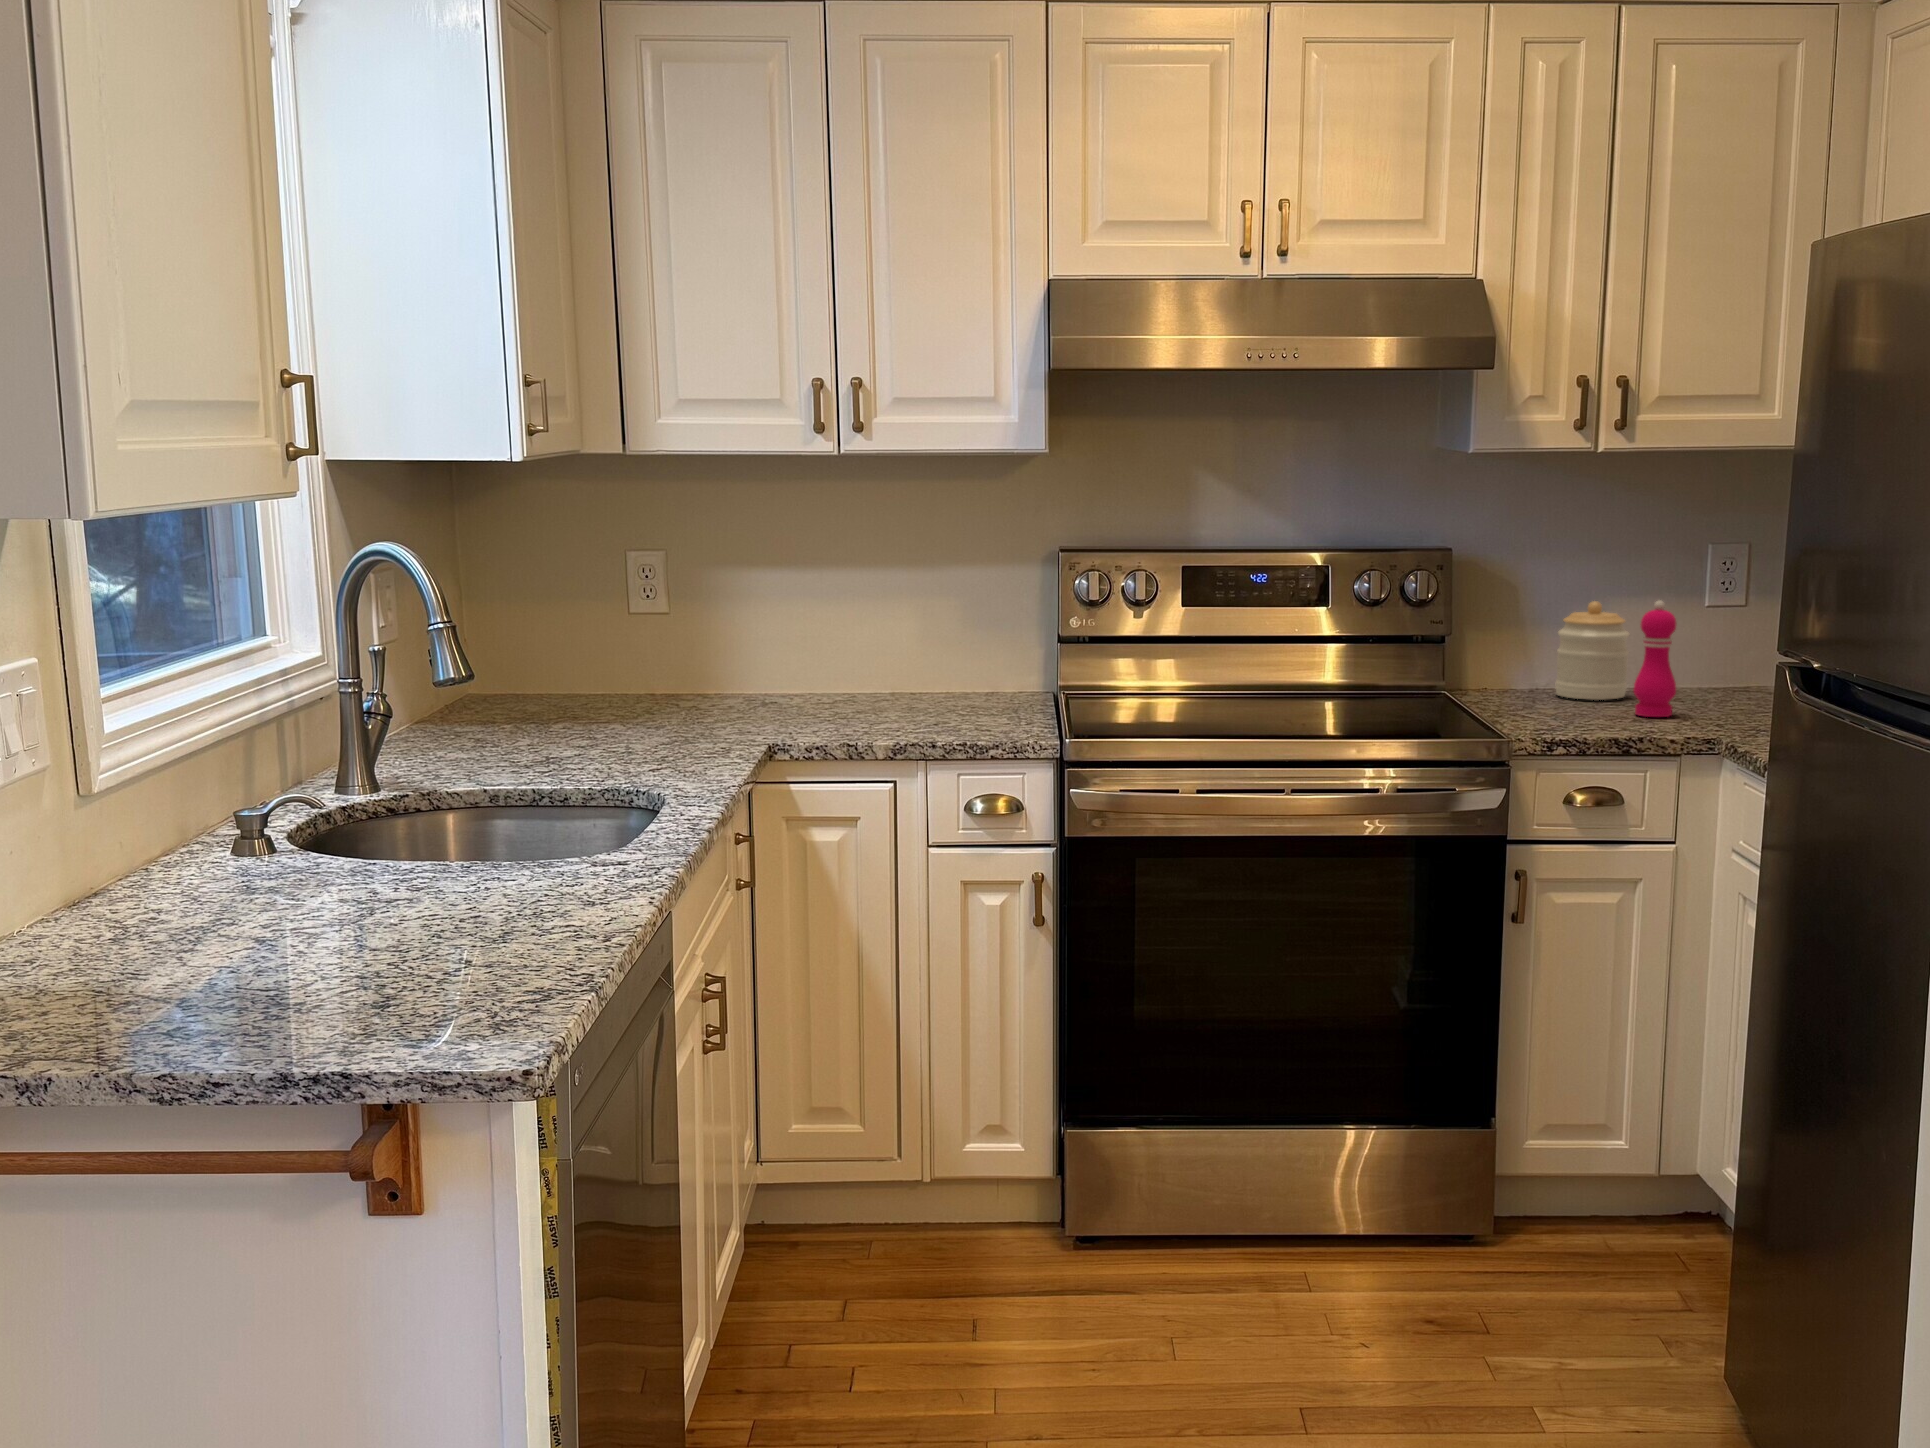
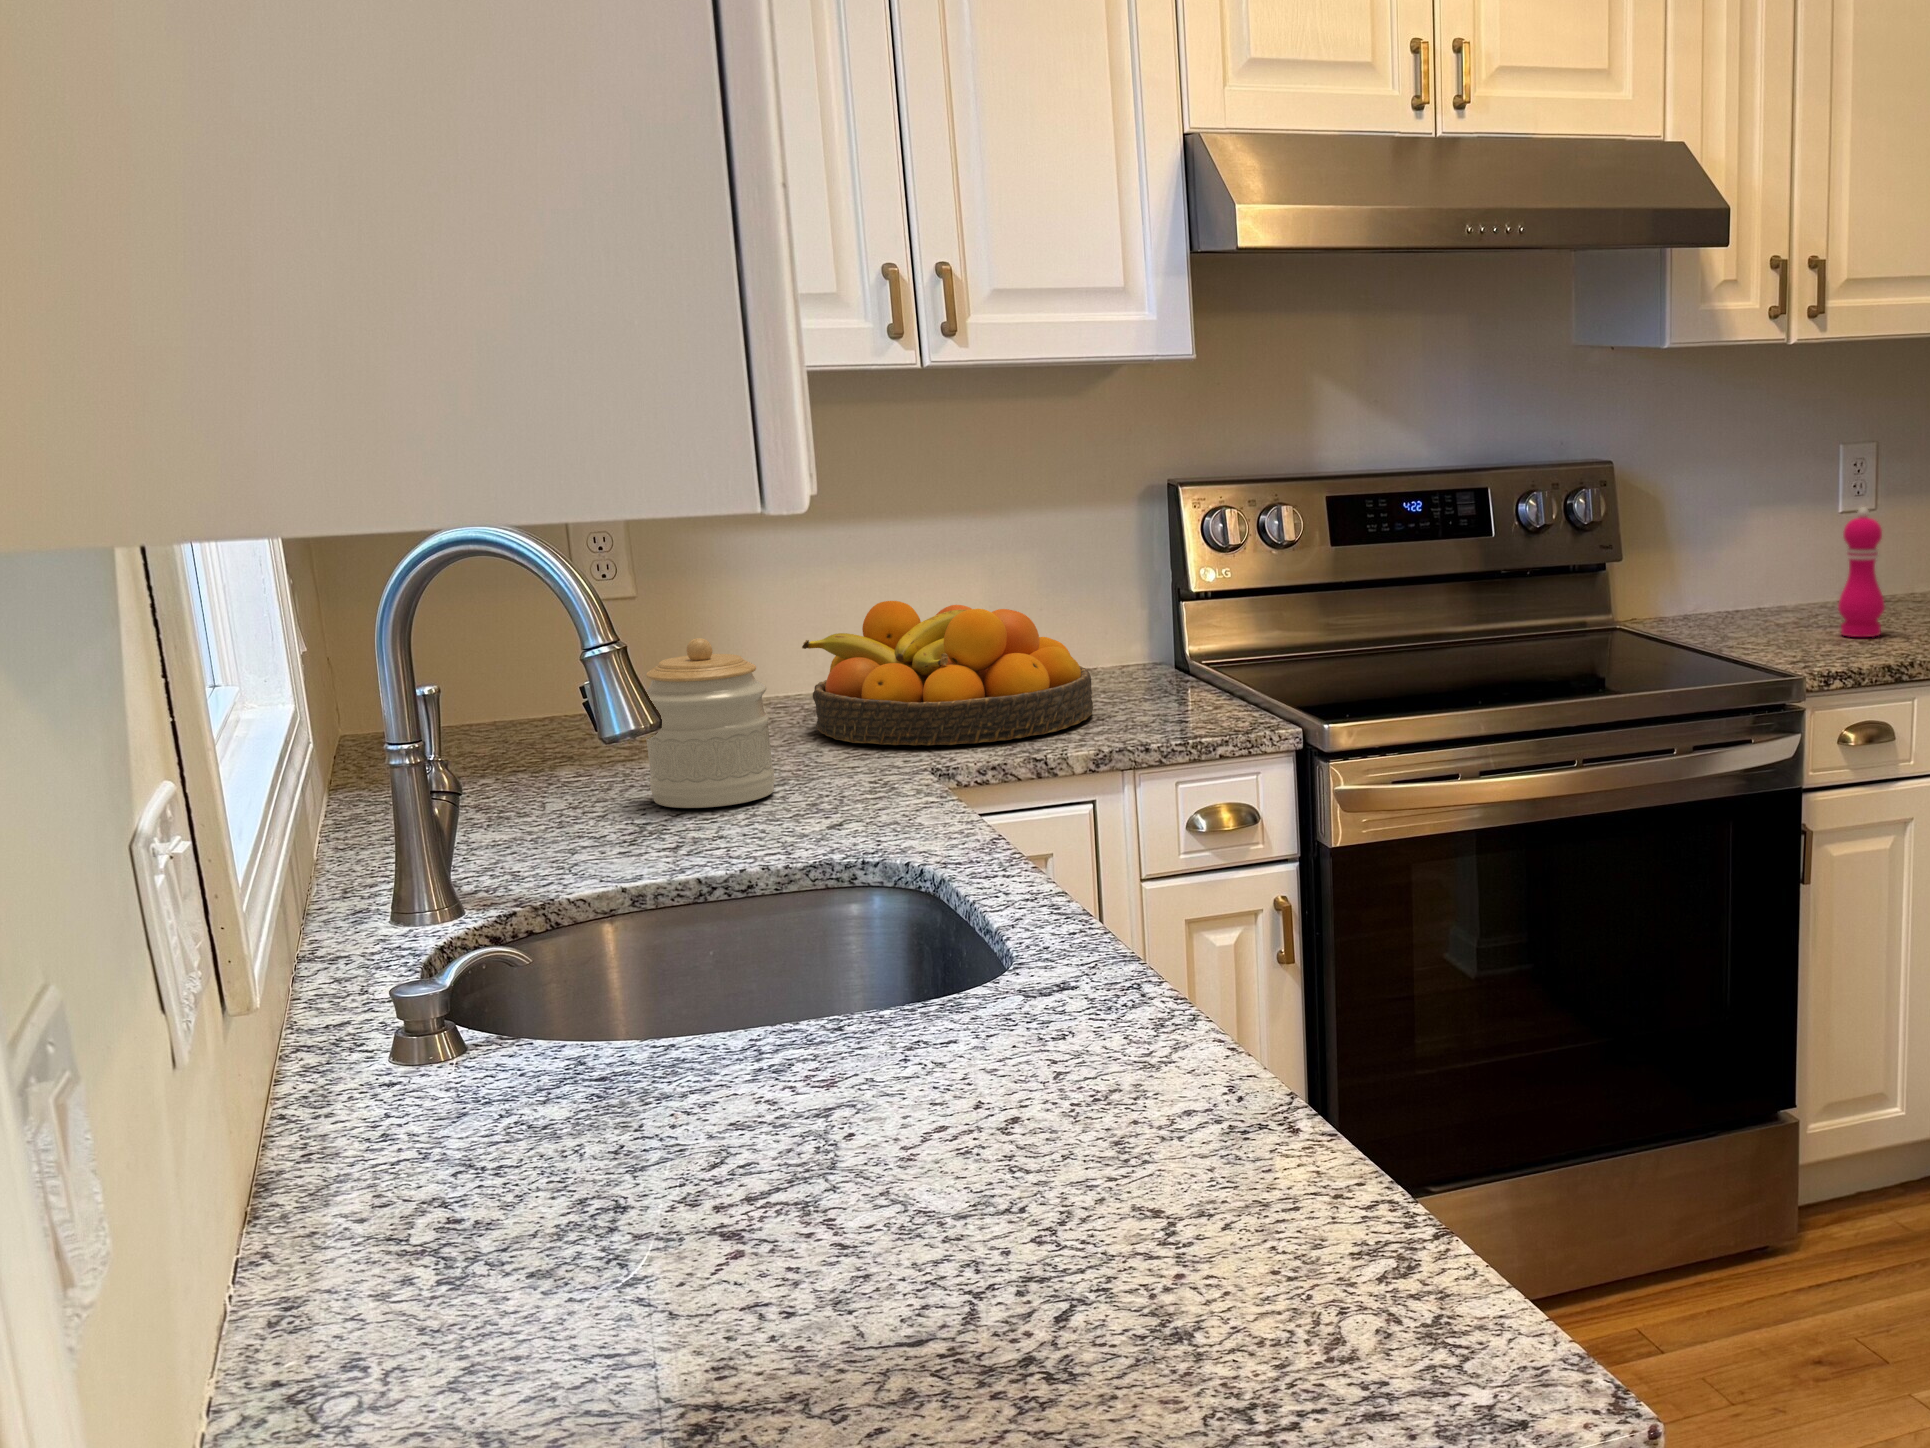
jar: present [1555,601,1629,700] -> present [646,638,775,808]
fruit bowl: none [739,624,944,731] -> present [802,601,1093,745]

